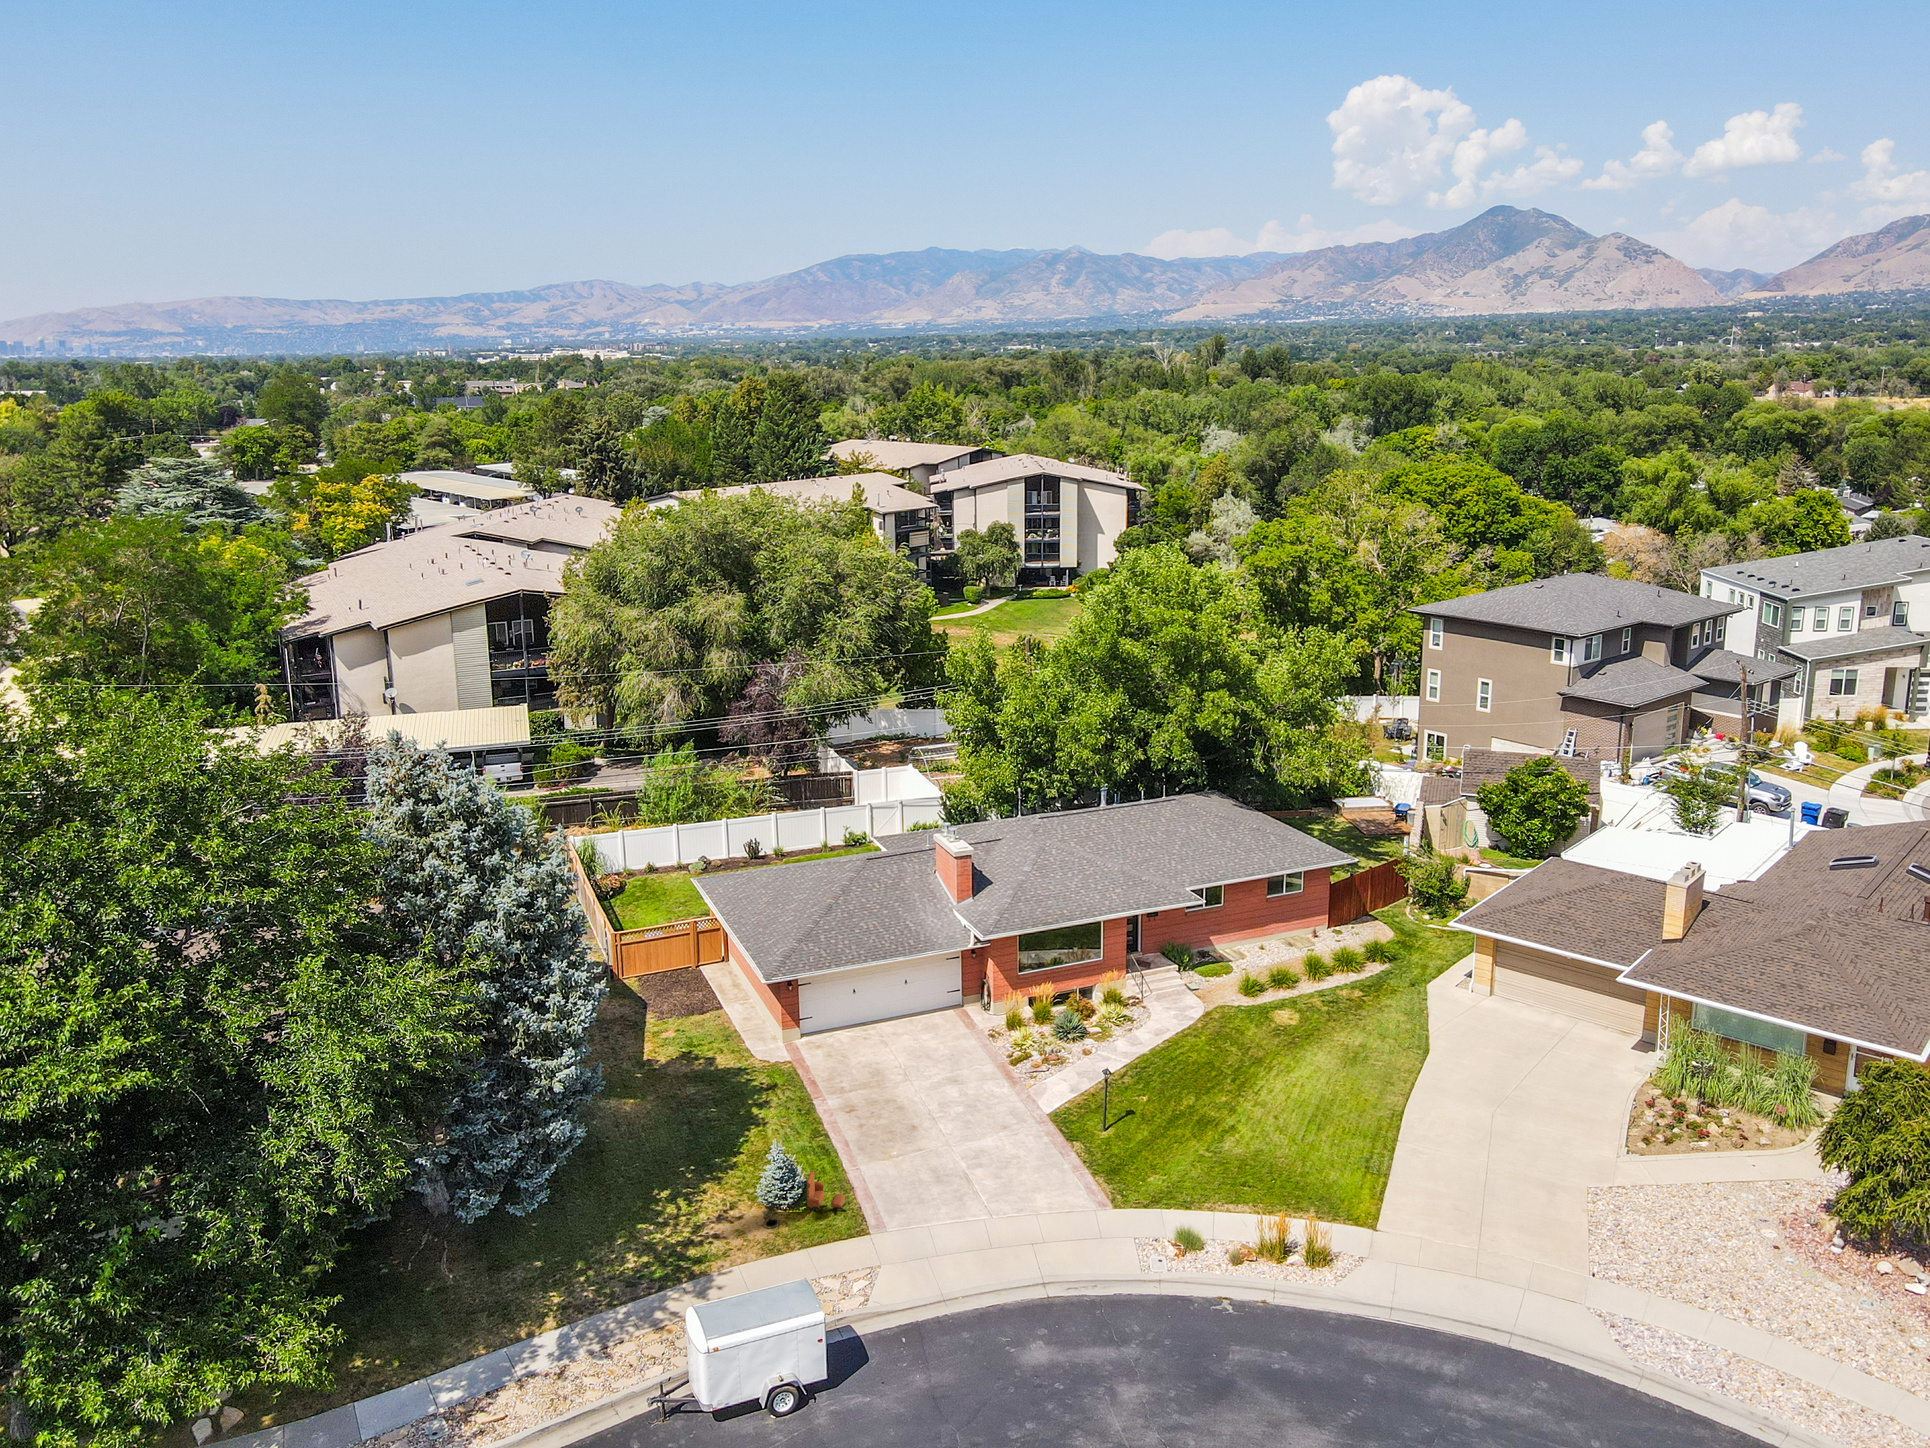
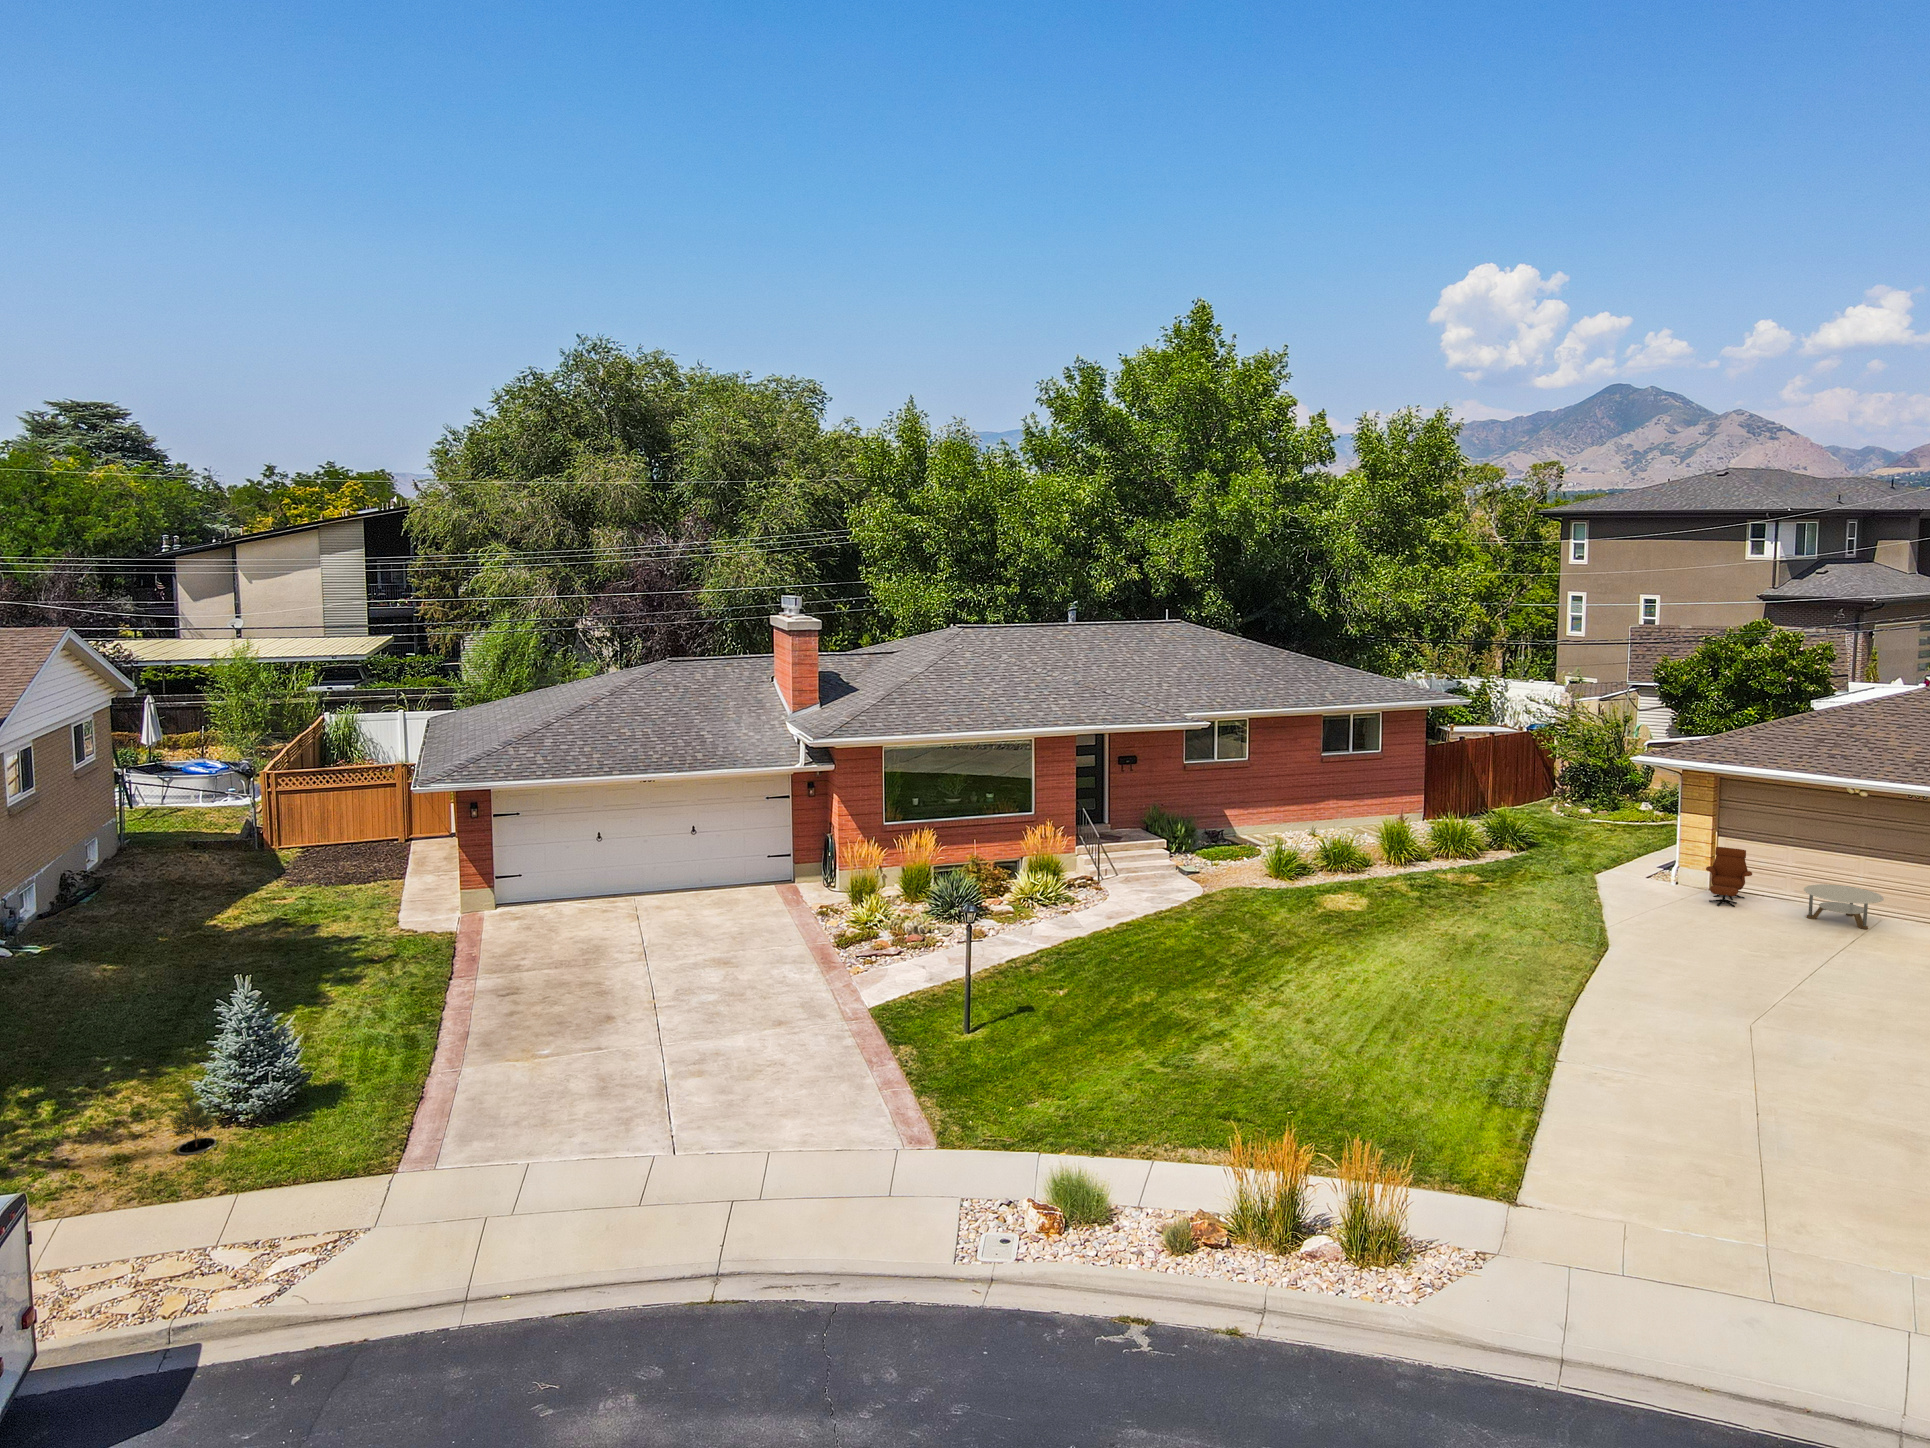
round table: none [1533,1007,1572,1037] -> present [1804,884,1884,929]
lounge chair: present [807,1171,846,1215] -> present [1706,847,1752,907]

